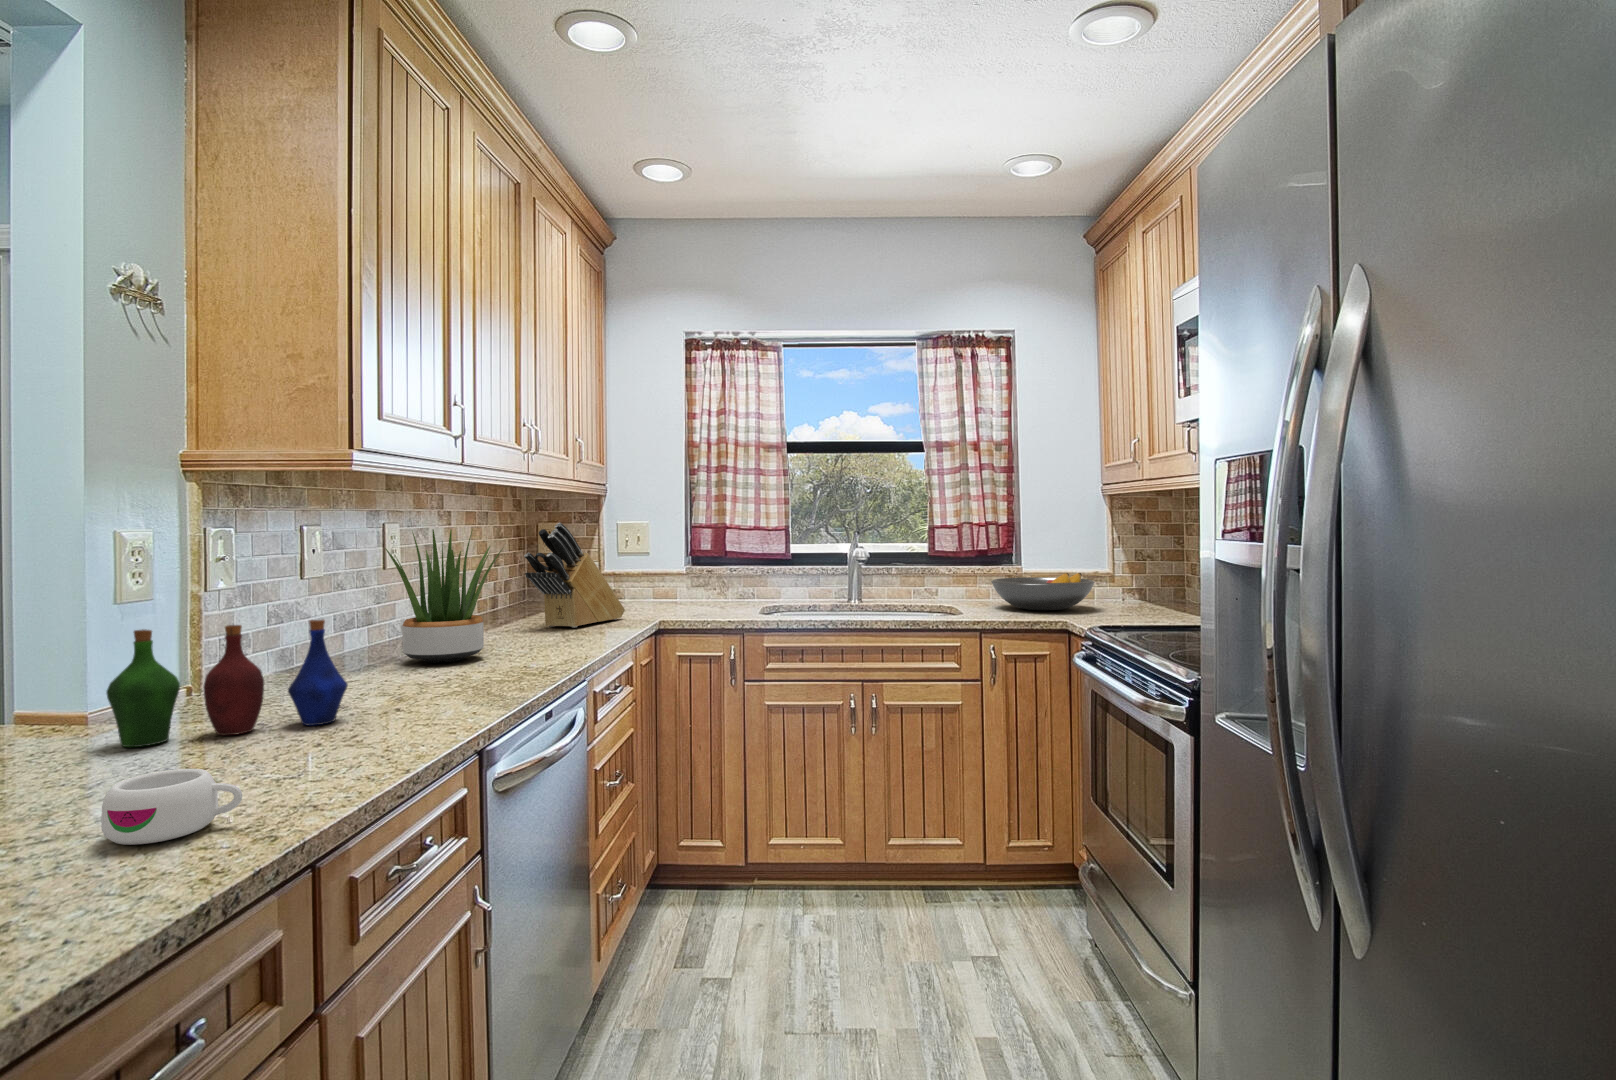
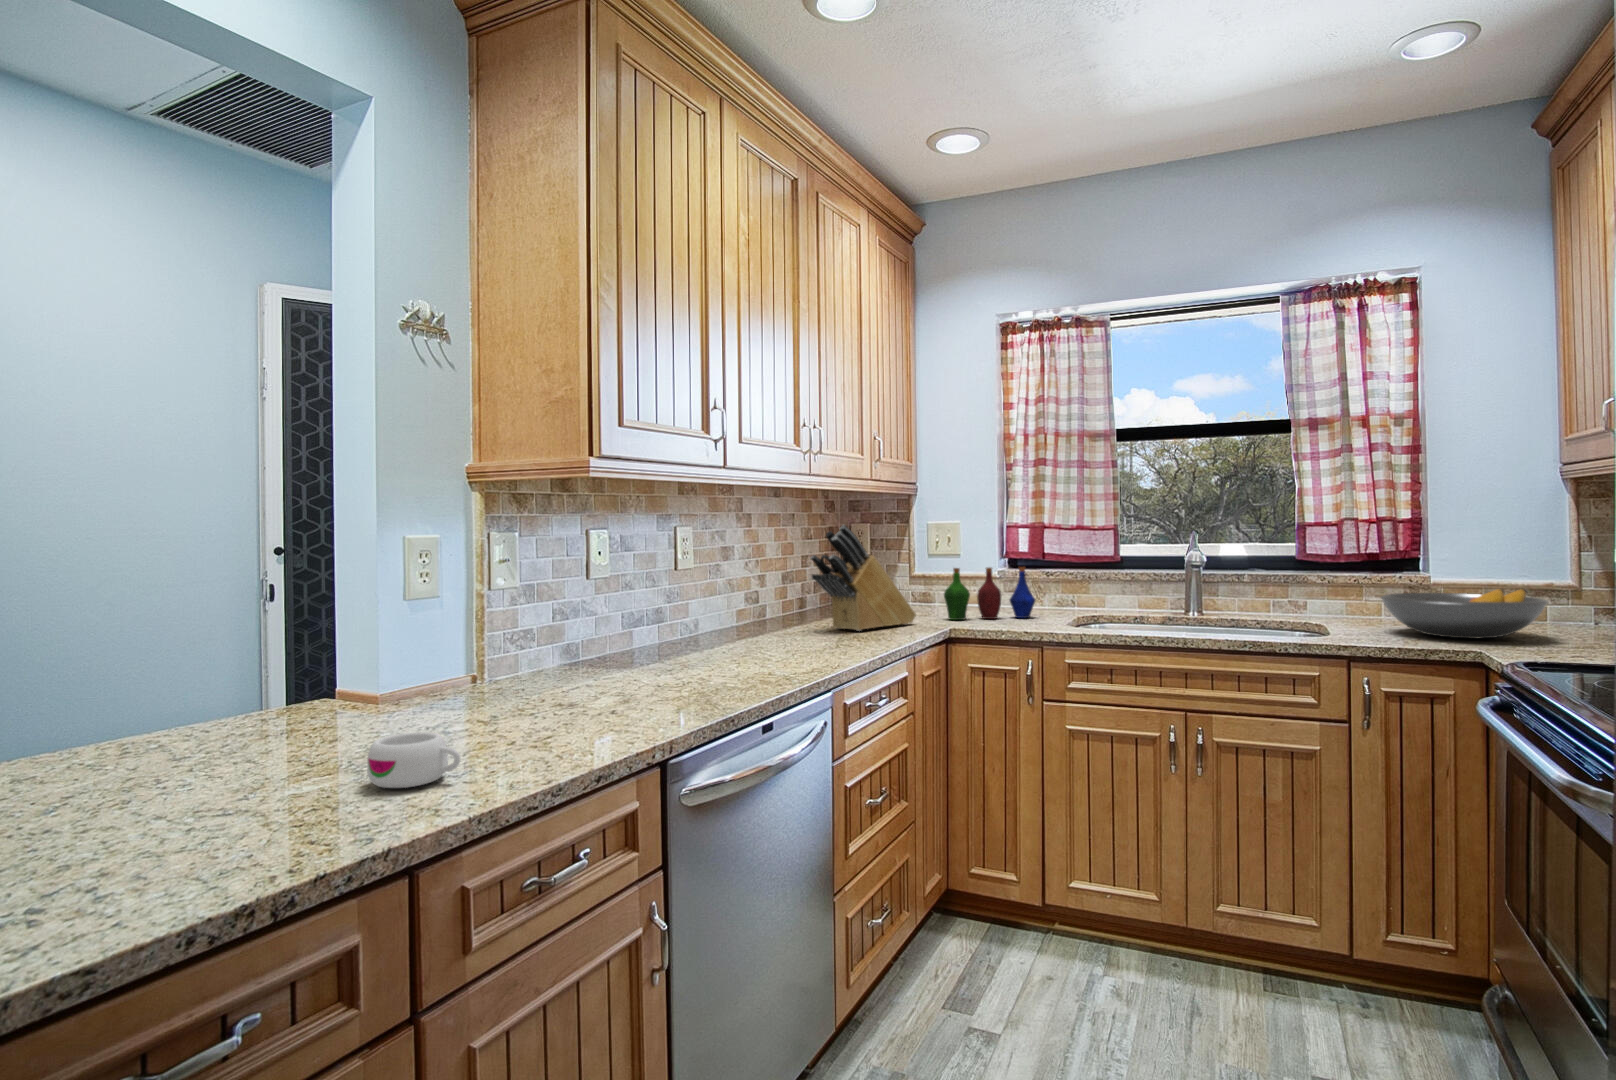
potted plant: present [385,529,503,663] -> none [663,532,766,658]
bottle: present [106,620,348,747] -> present [944,567,1035,620]

